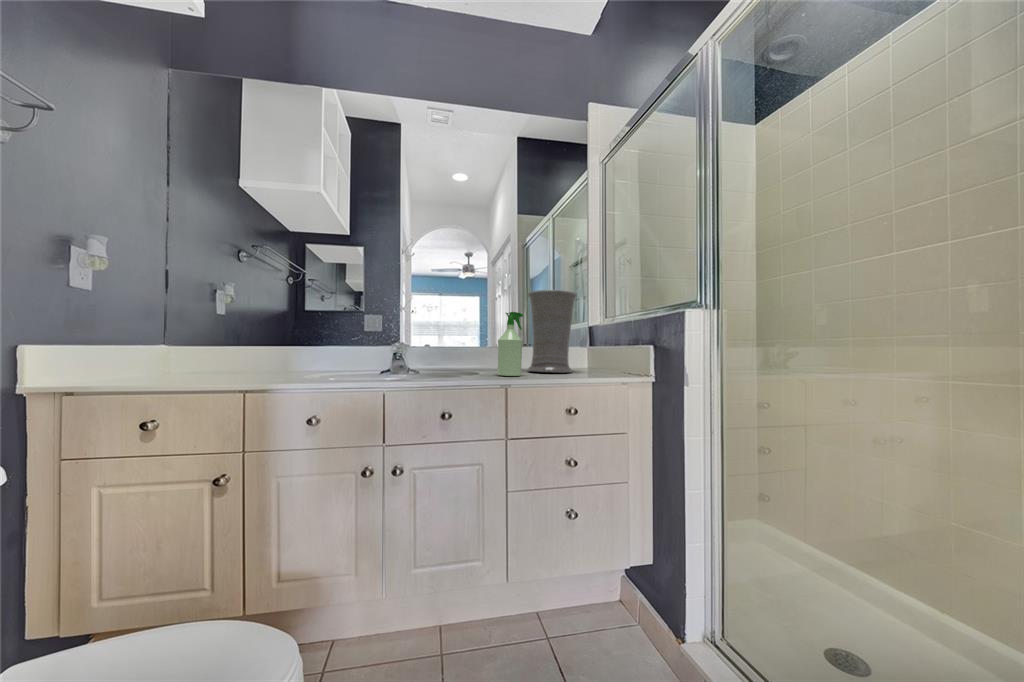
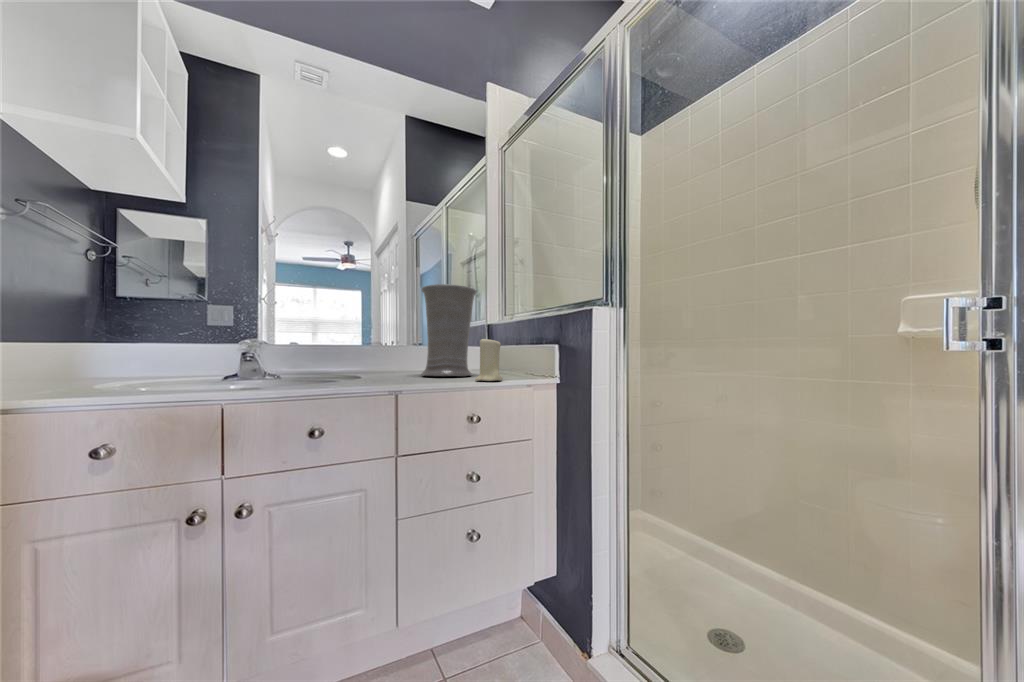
spray bottle: present [498,312,523,376] -> none [385,307,416,381]
candle: none [575,338,600,378] -> present [475,337,503,381]

